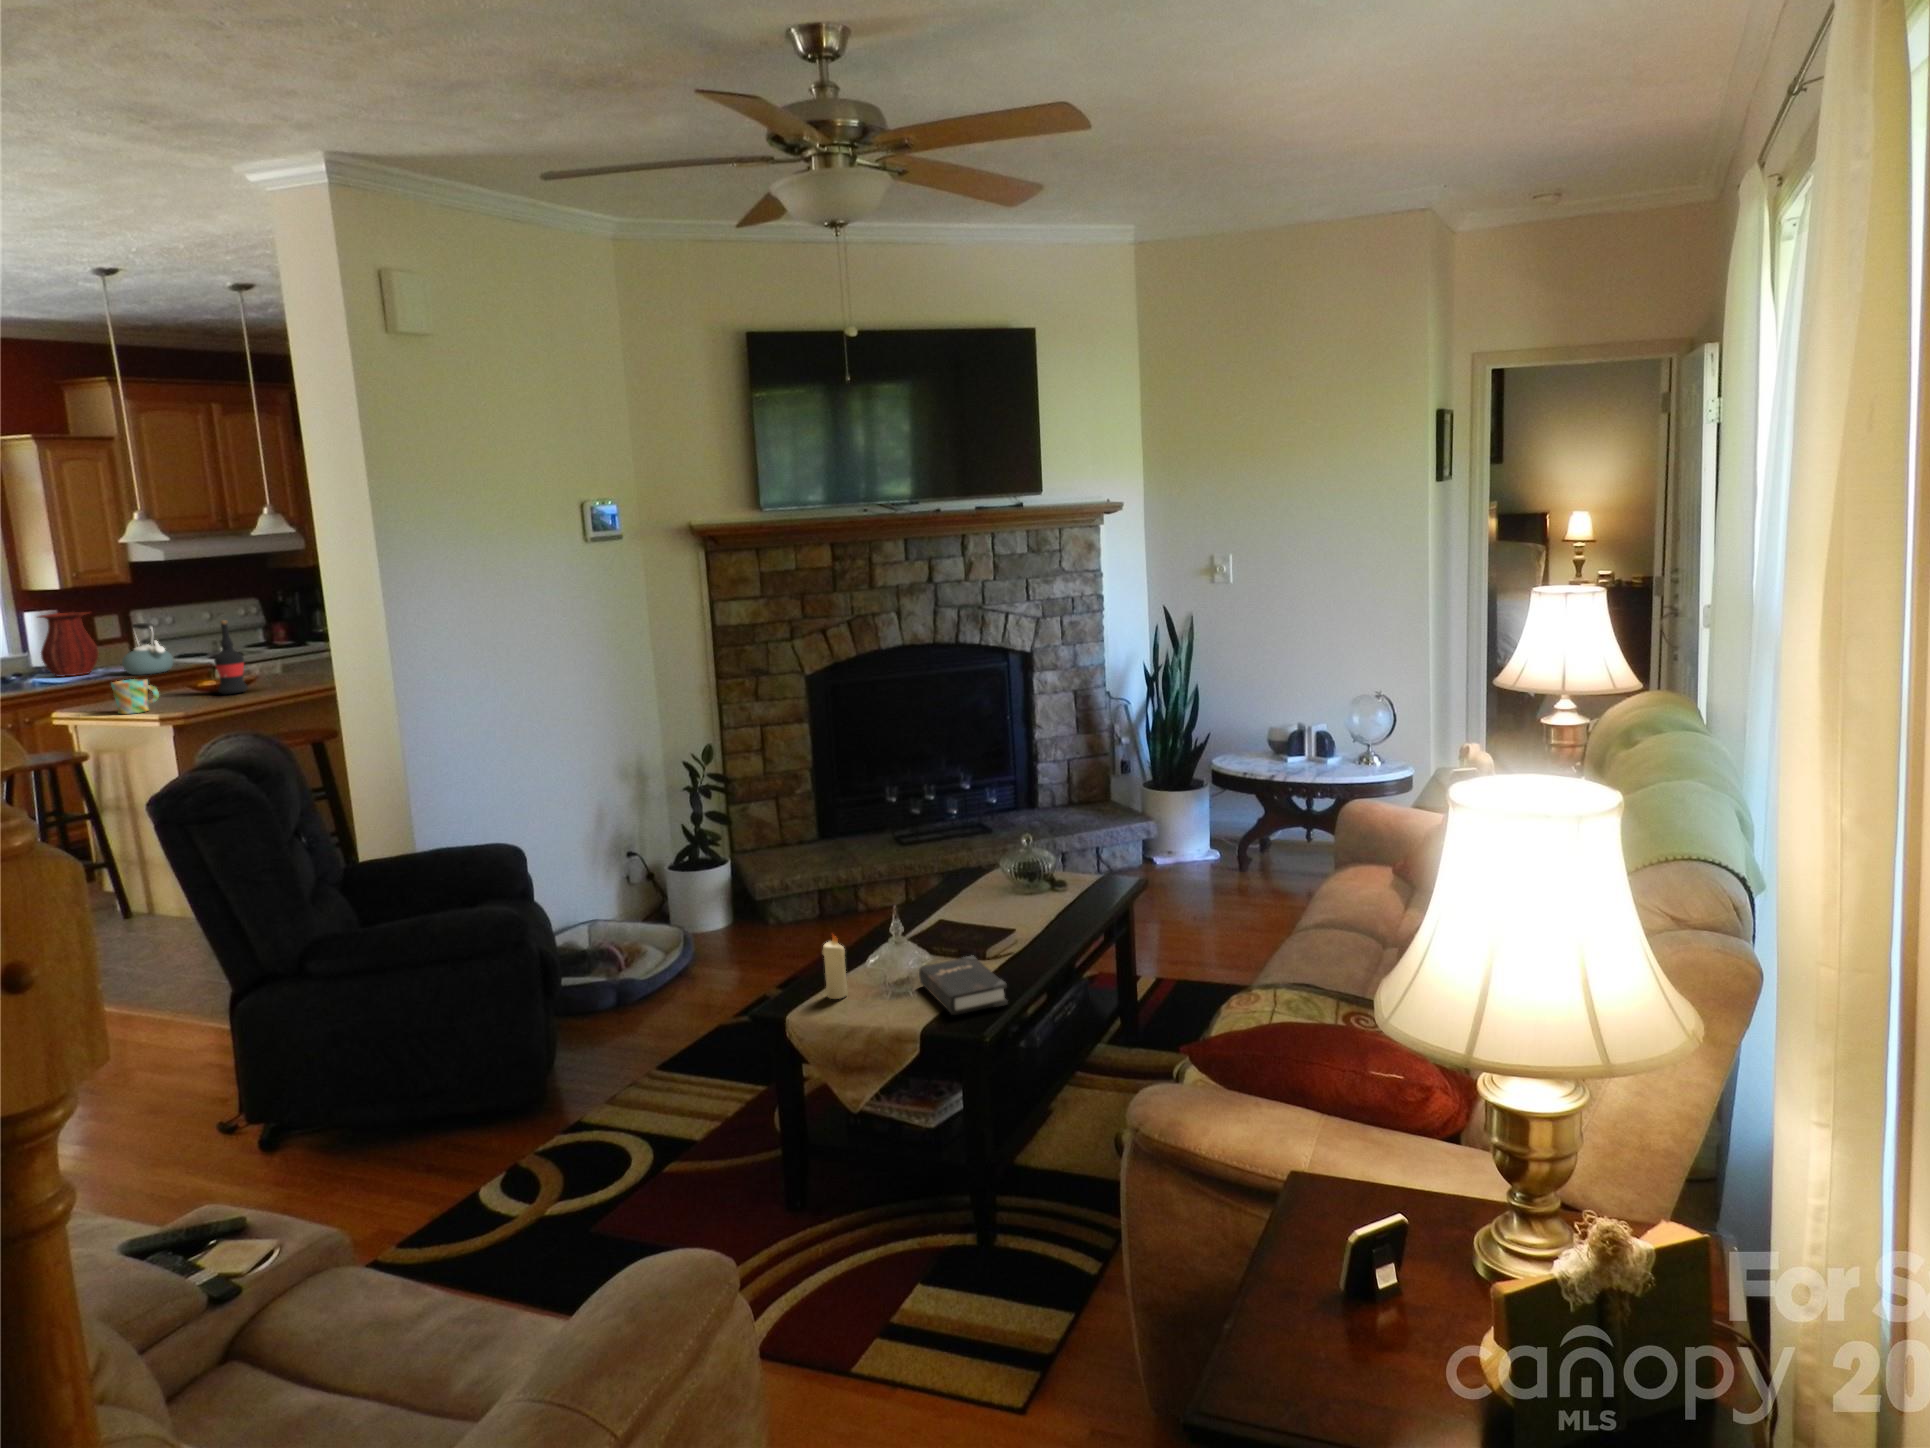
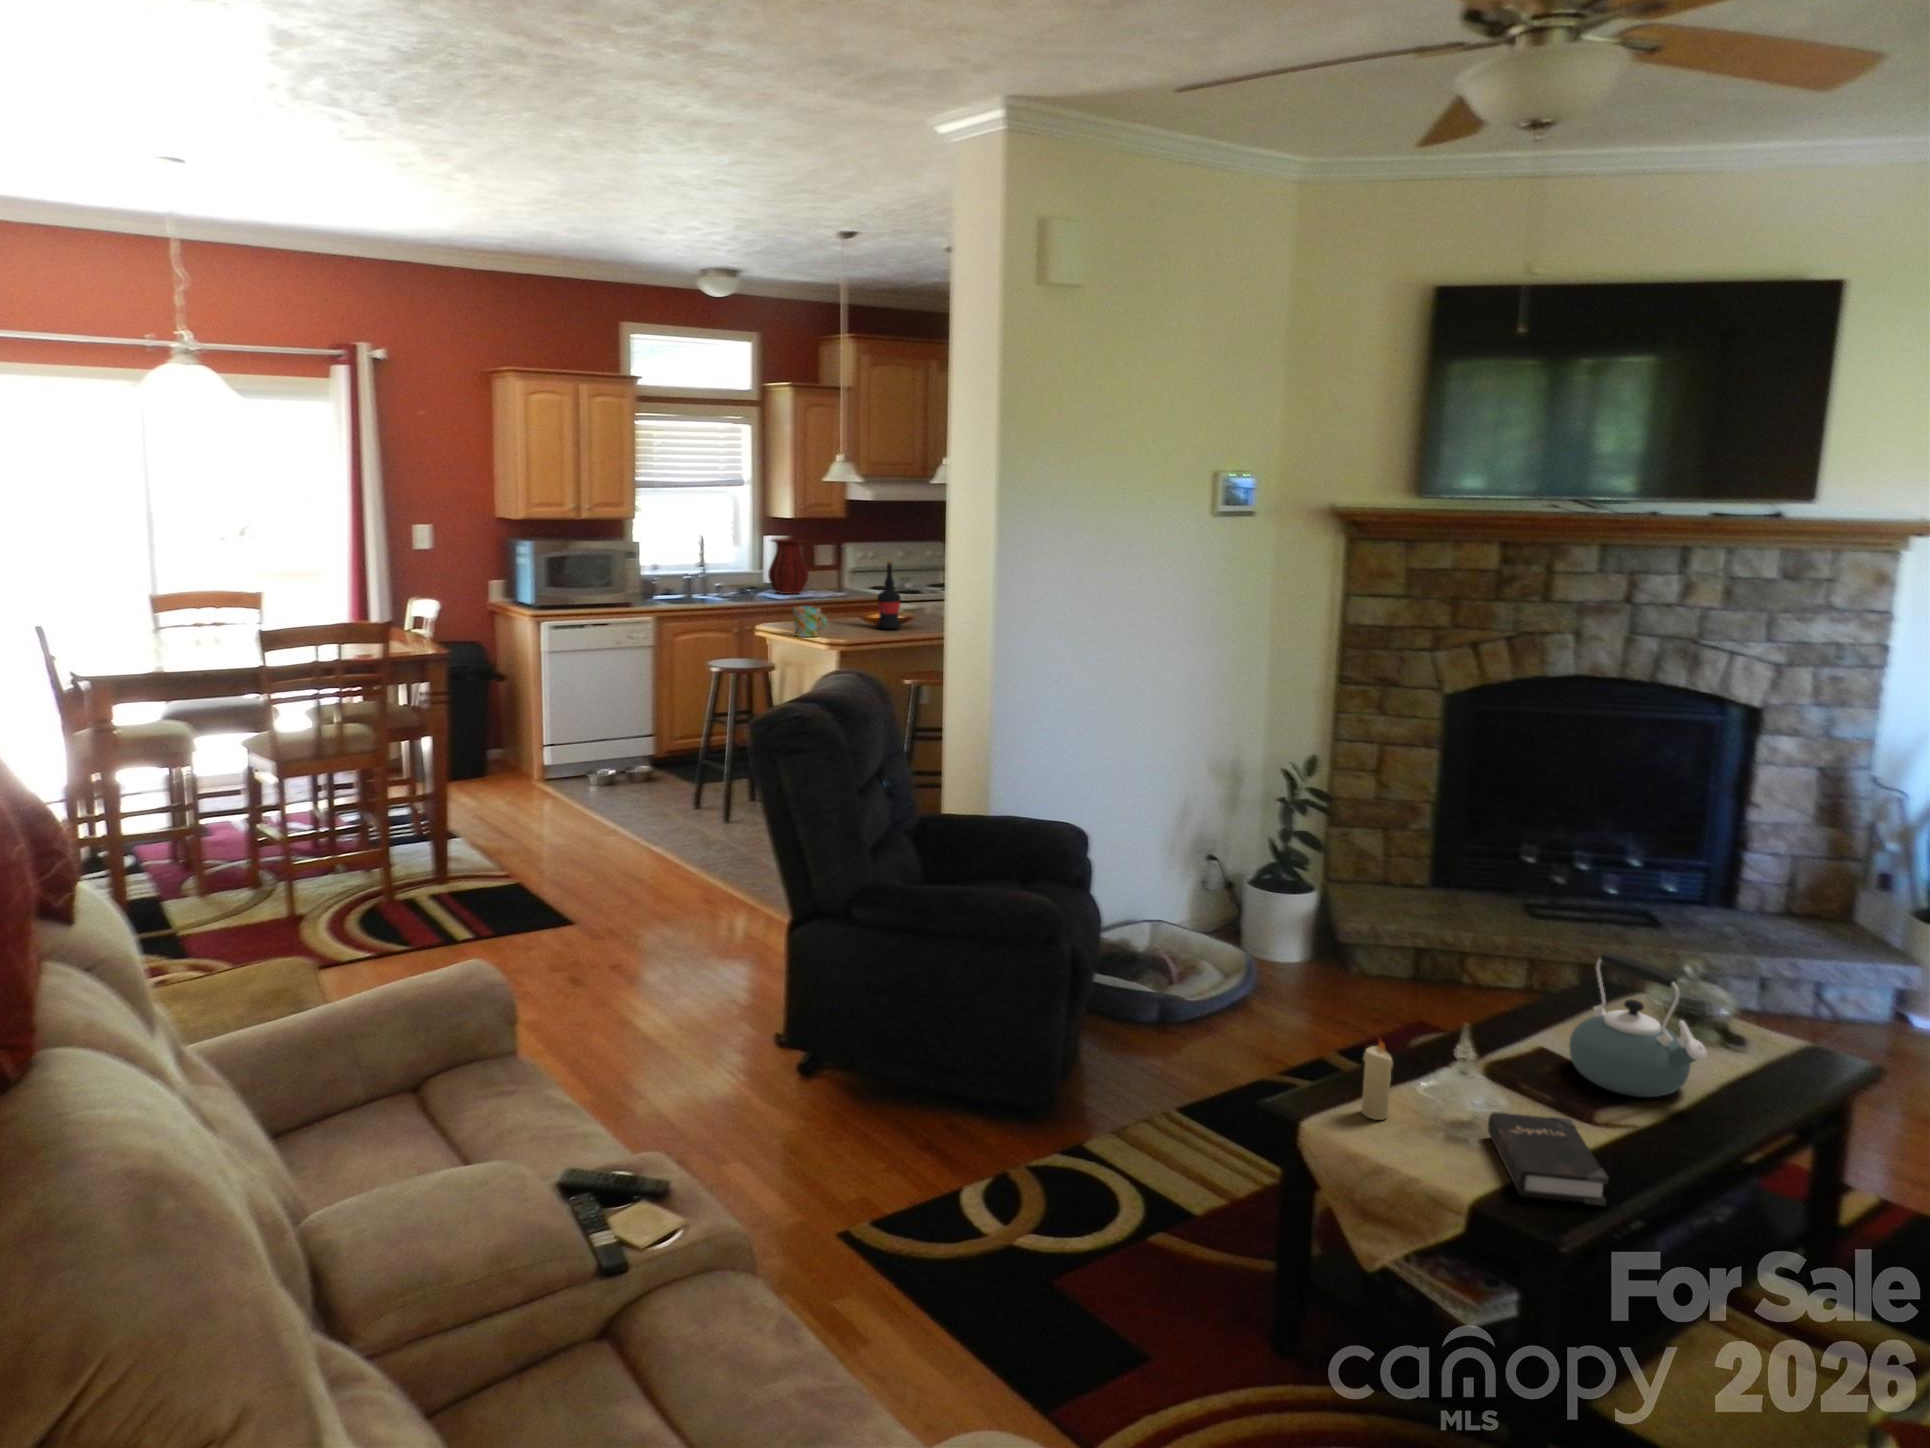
kettle: present [122,623,173,675] -> present [1569,953,1707,1097]

